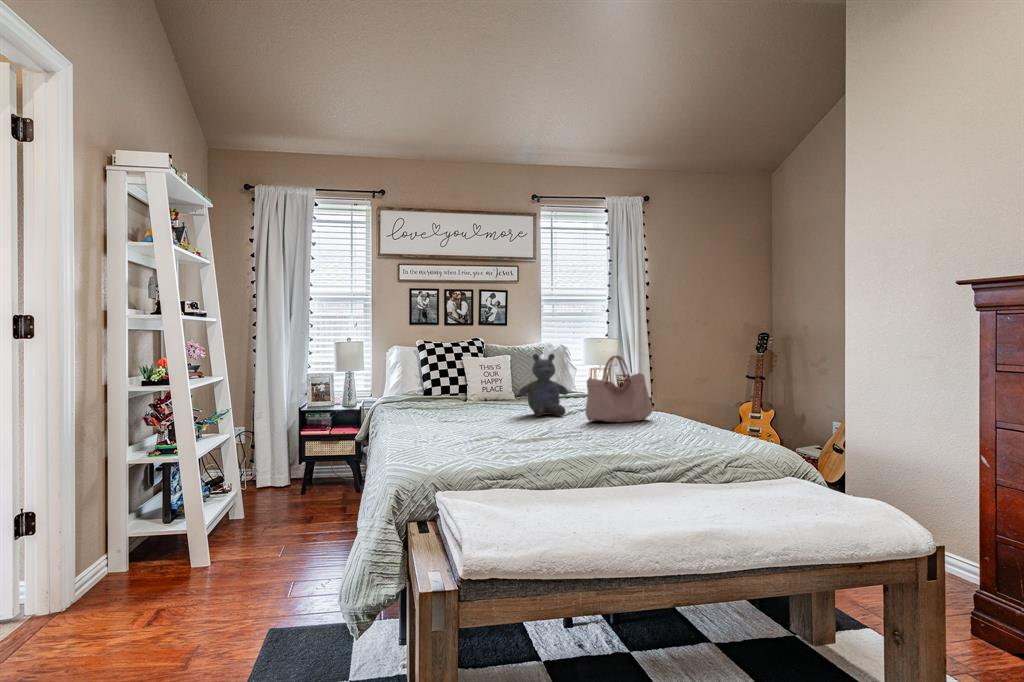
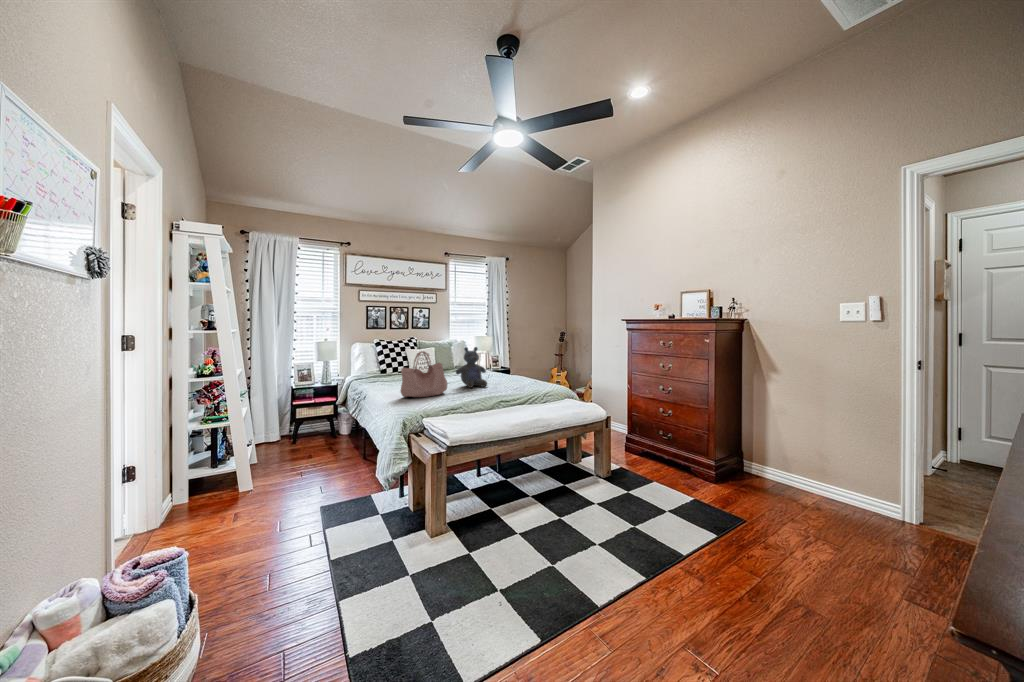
handbag: present [585,355,652,422] -> present [401,351,447,397]

